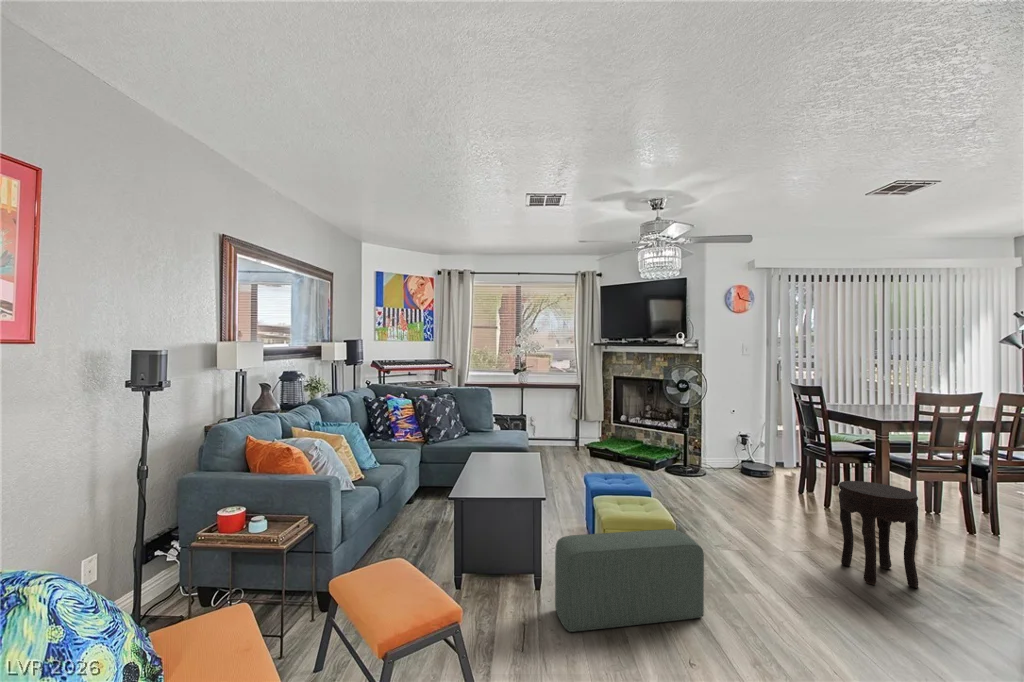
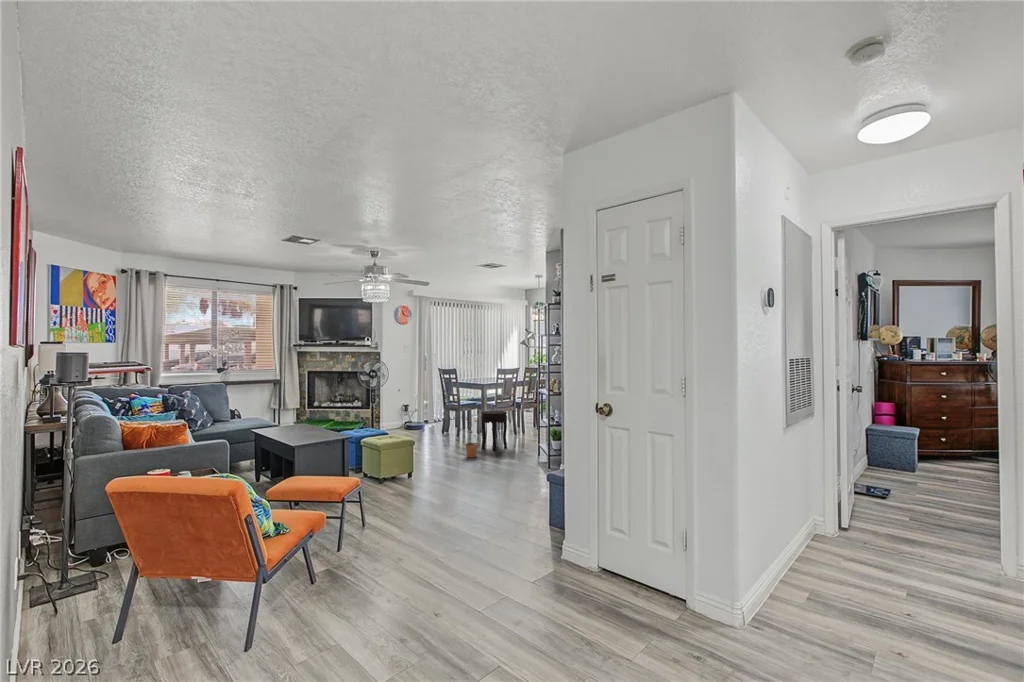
potted plant: none [757,488,806,587] -> present [460,418,478,457]
pouf: present [555,529,704,632] -> none [409,439,459,485]

